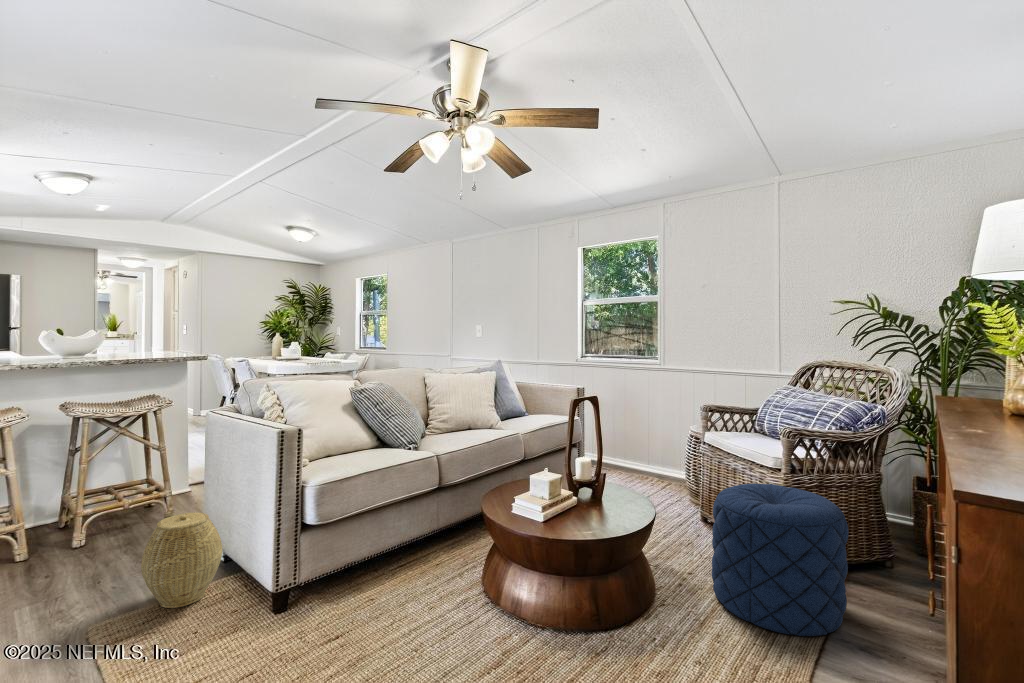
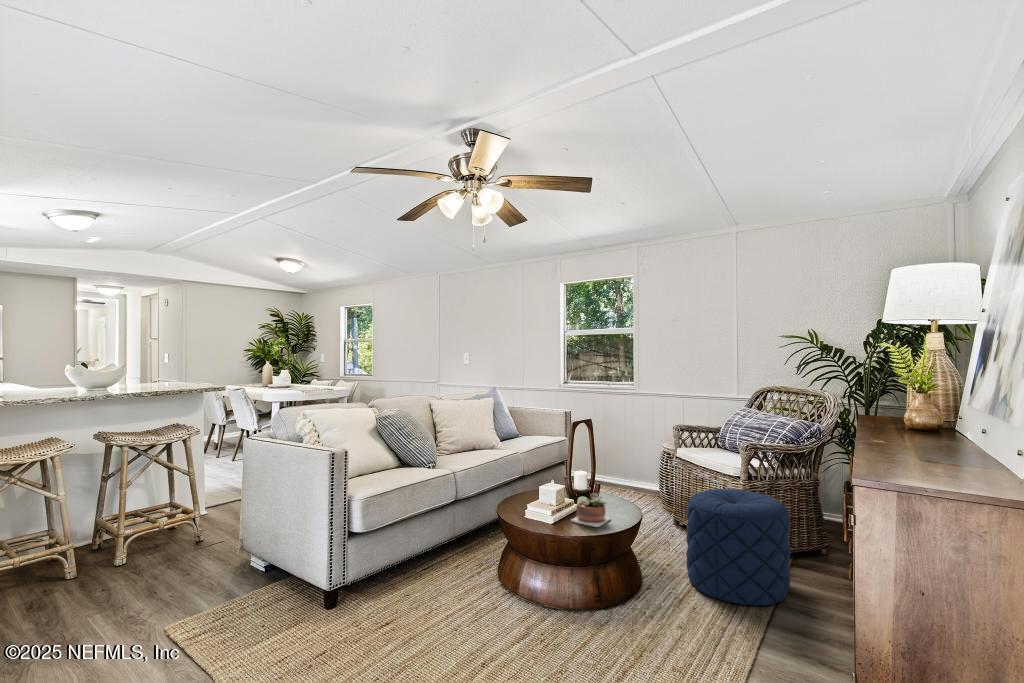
succulent plant: none [565,486,616,530] -> present [571,493,611,527]
woven basket: present [141,512,222,608] -> none [208,526,274,609]

